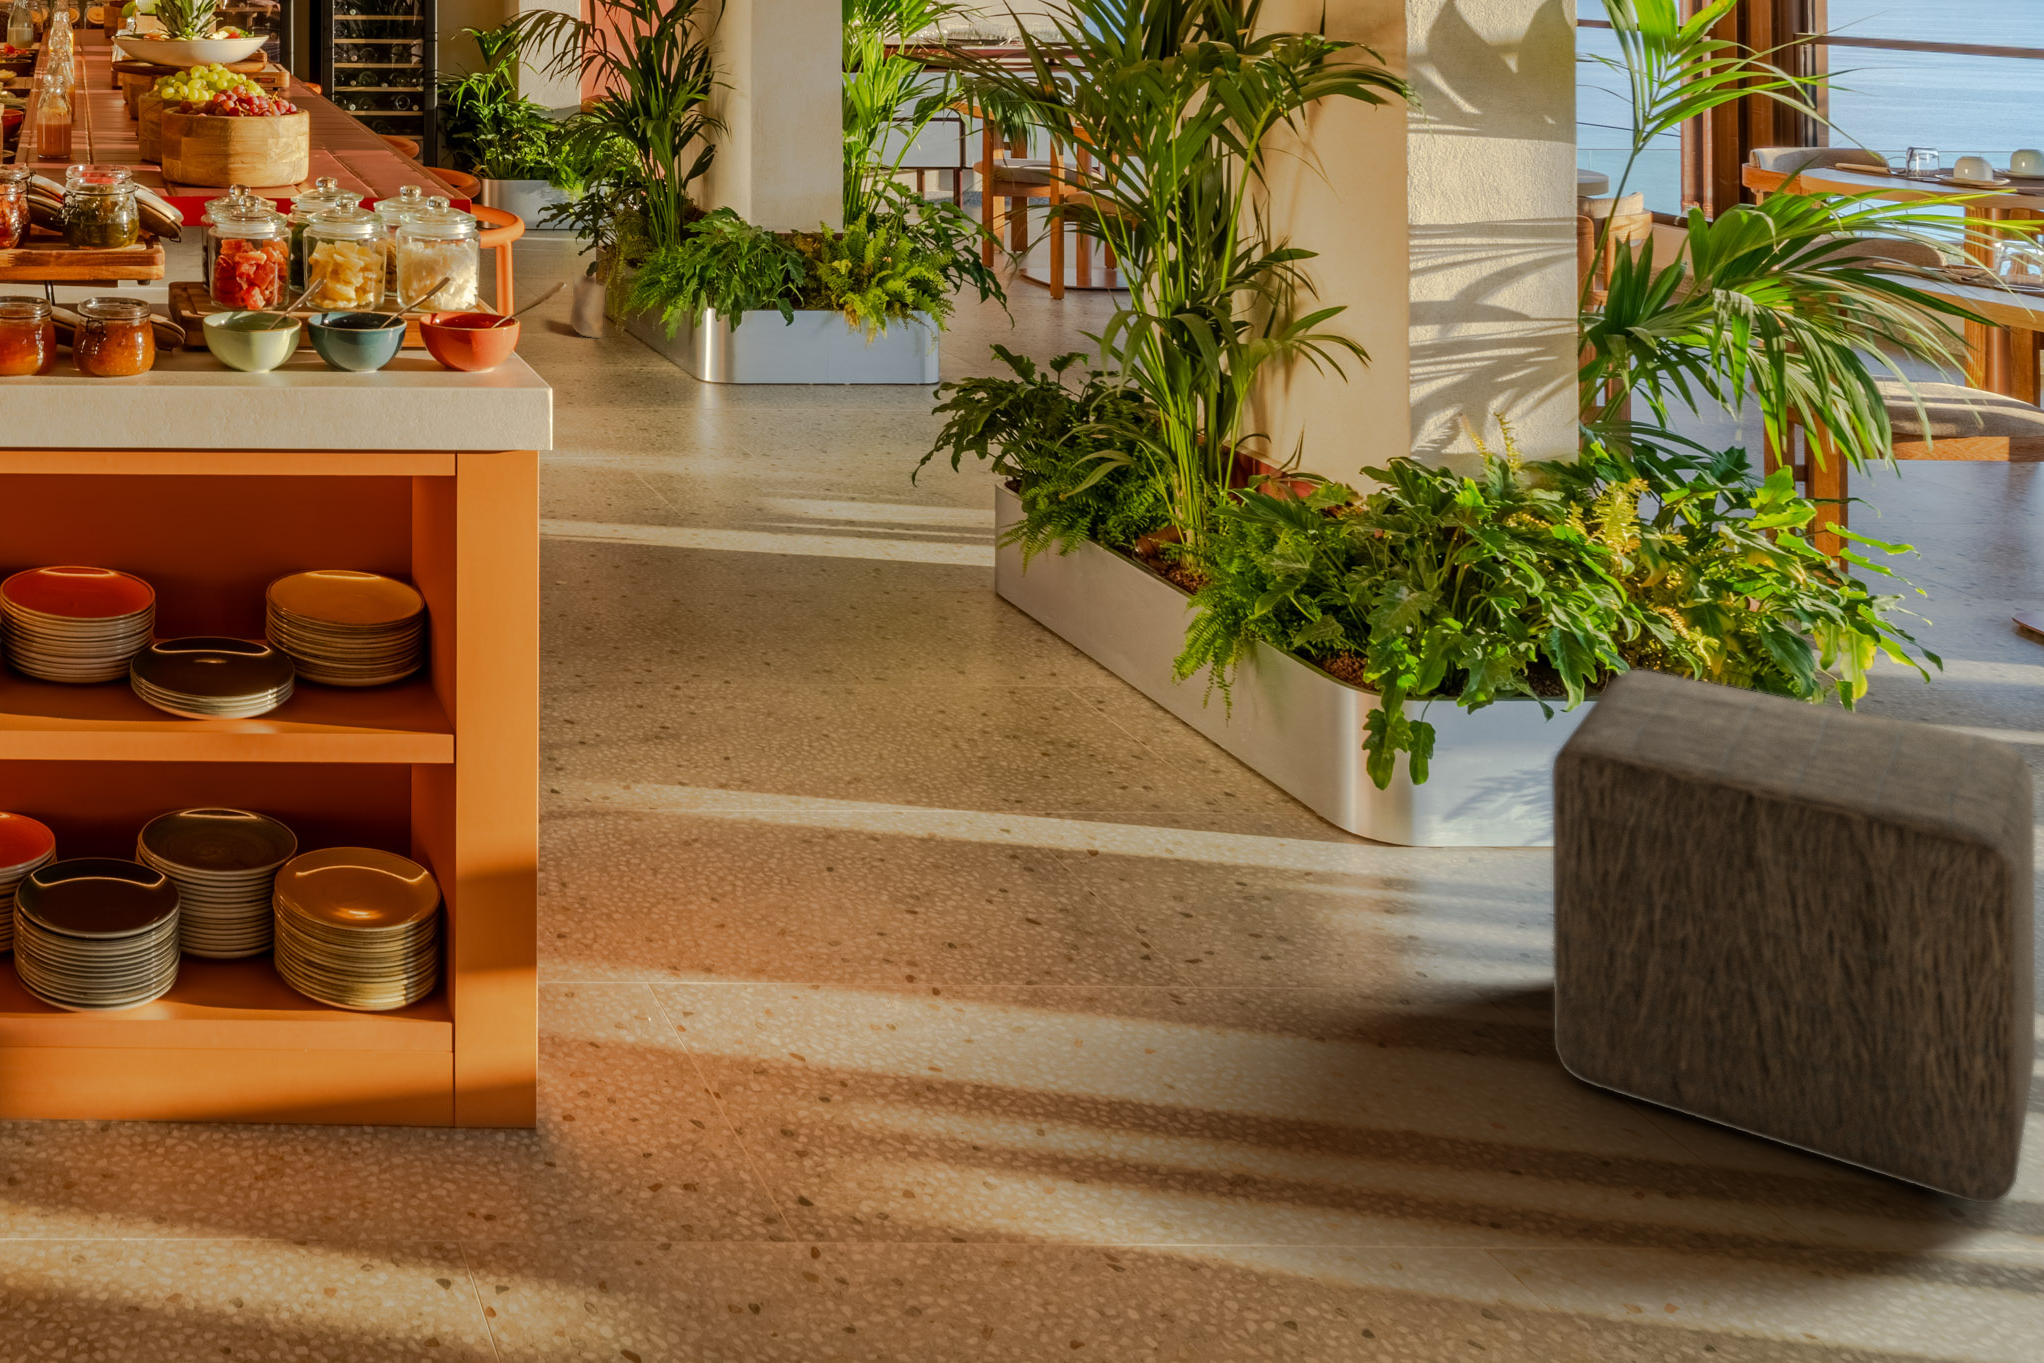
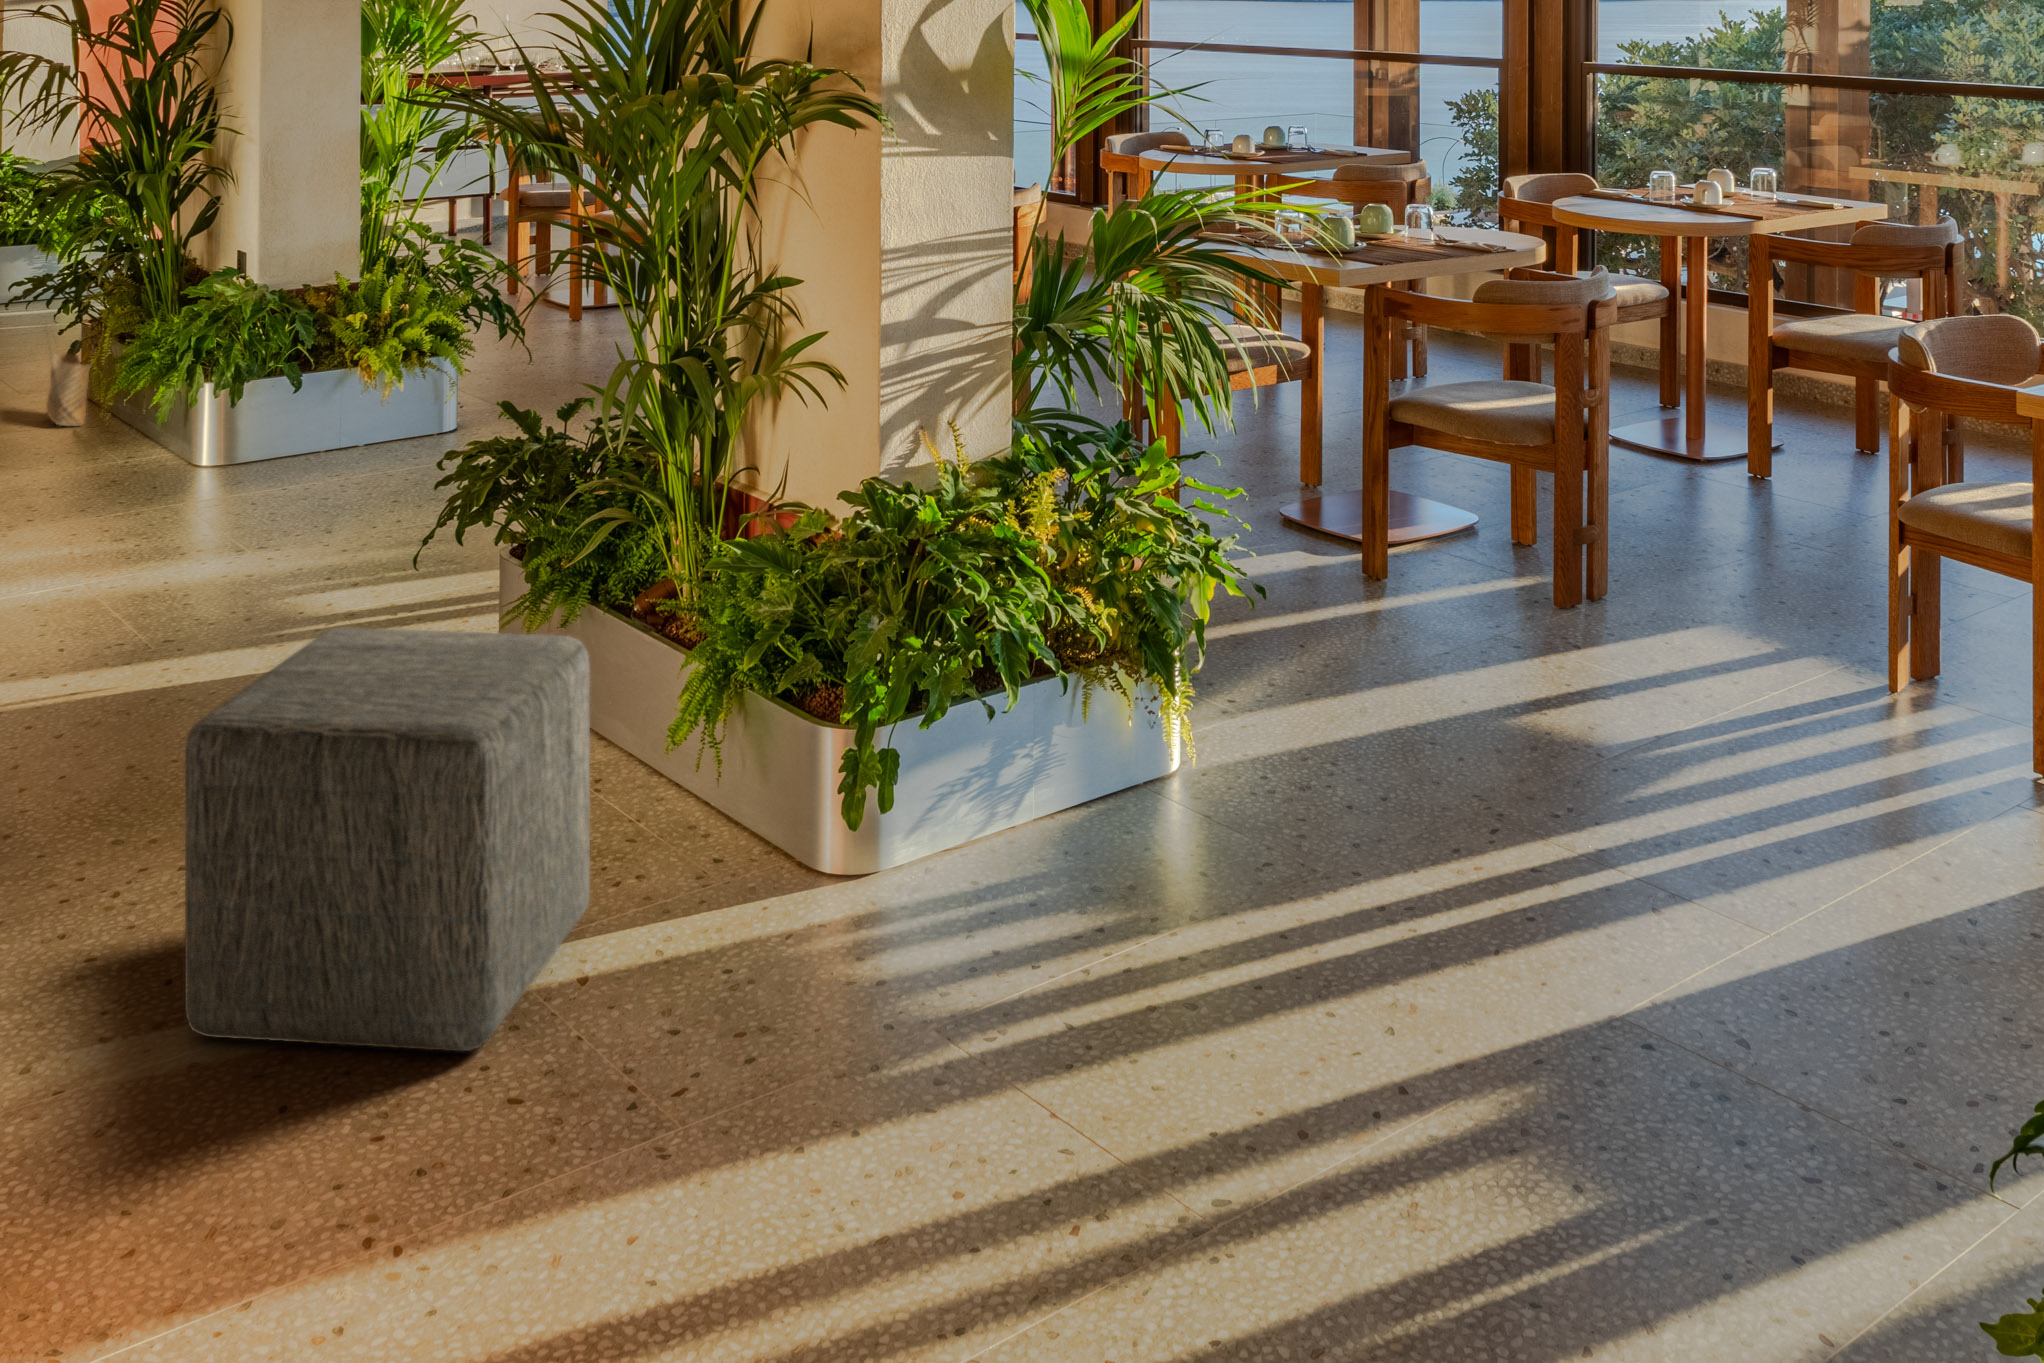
ottoman: present [1552,670,2035,1203] -> present [185,628,590,1051]

